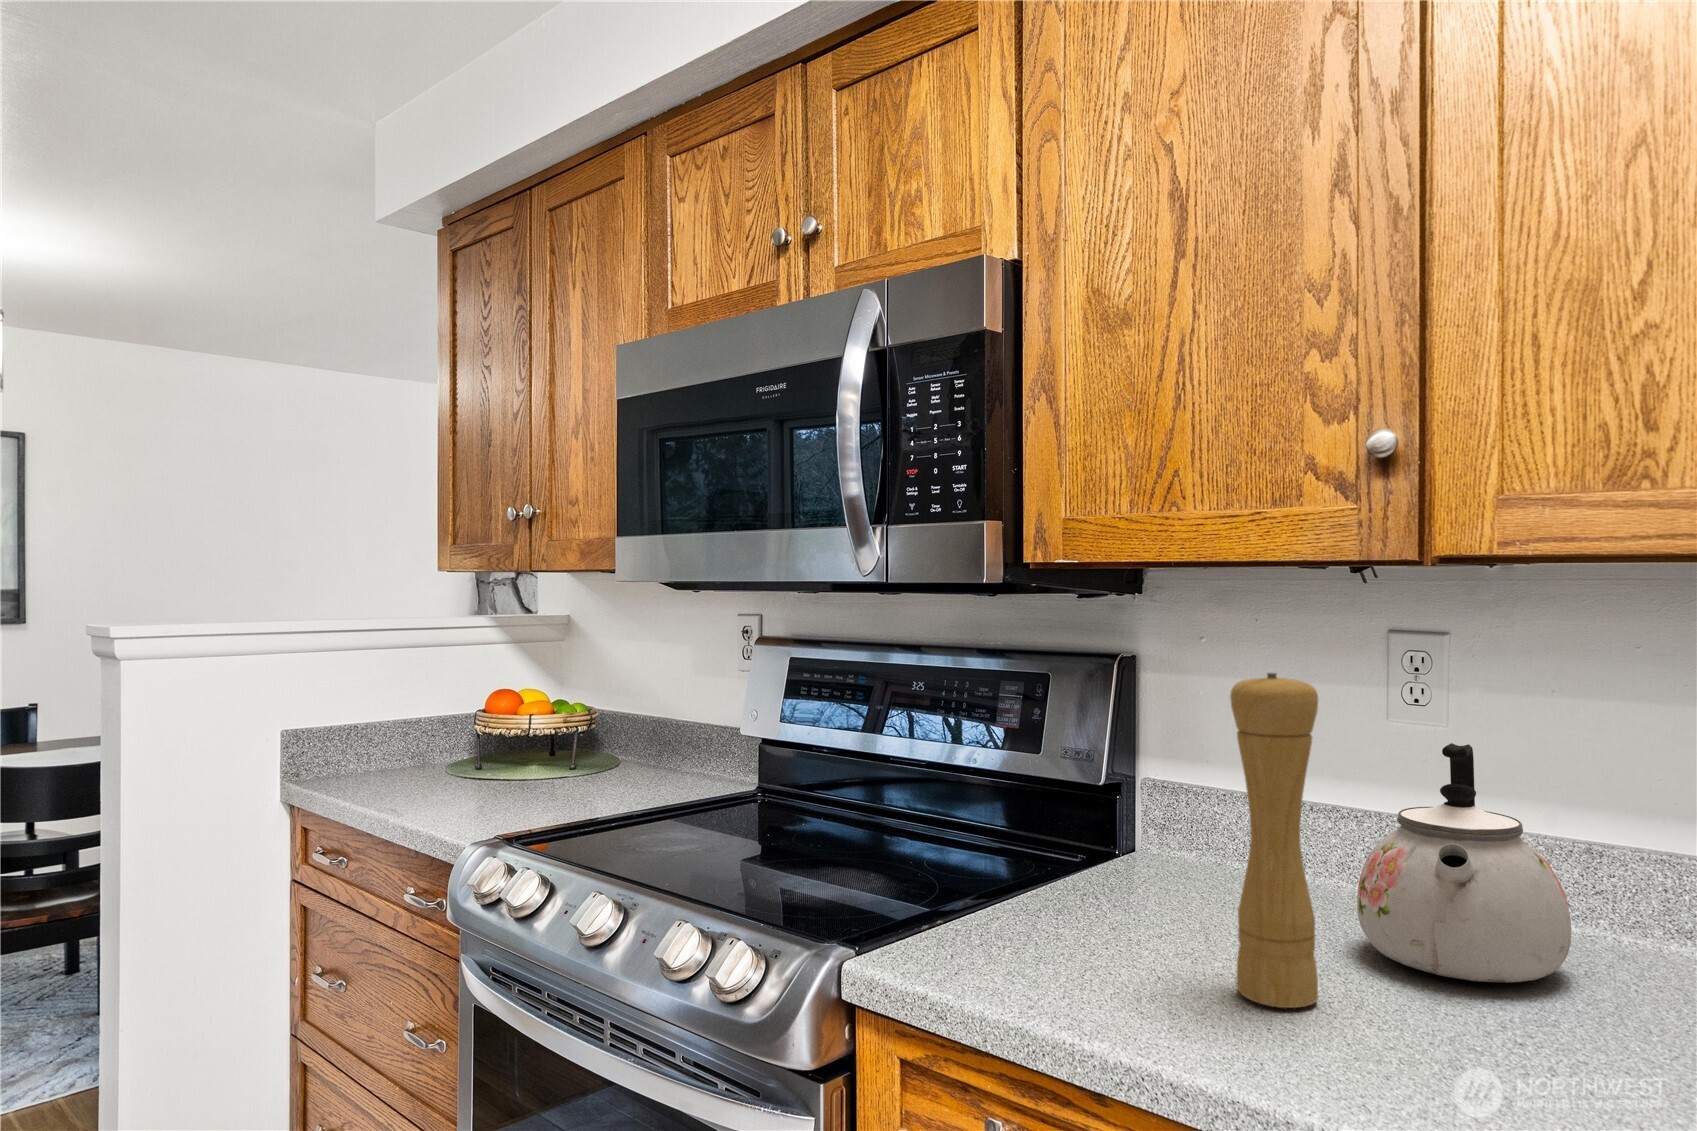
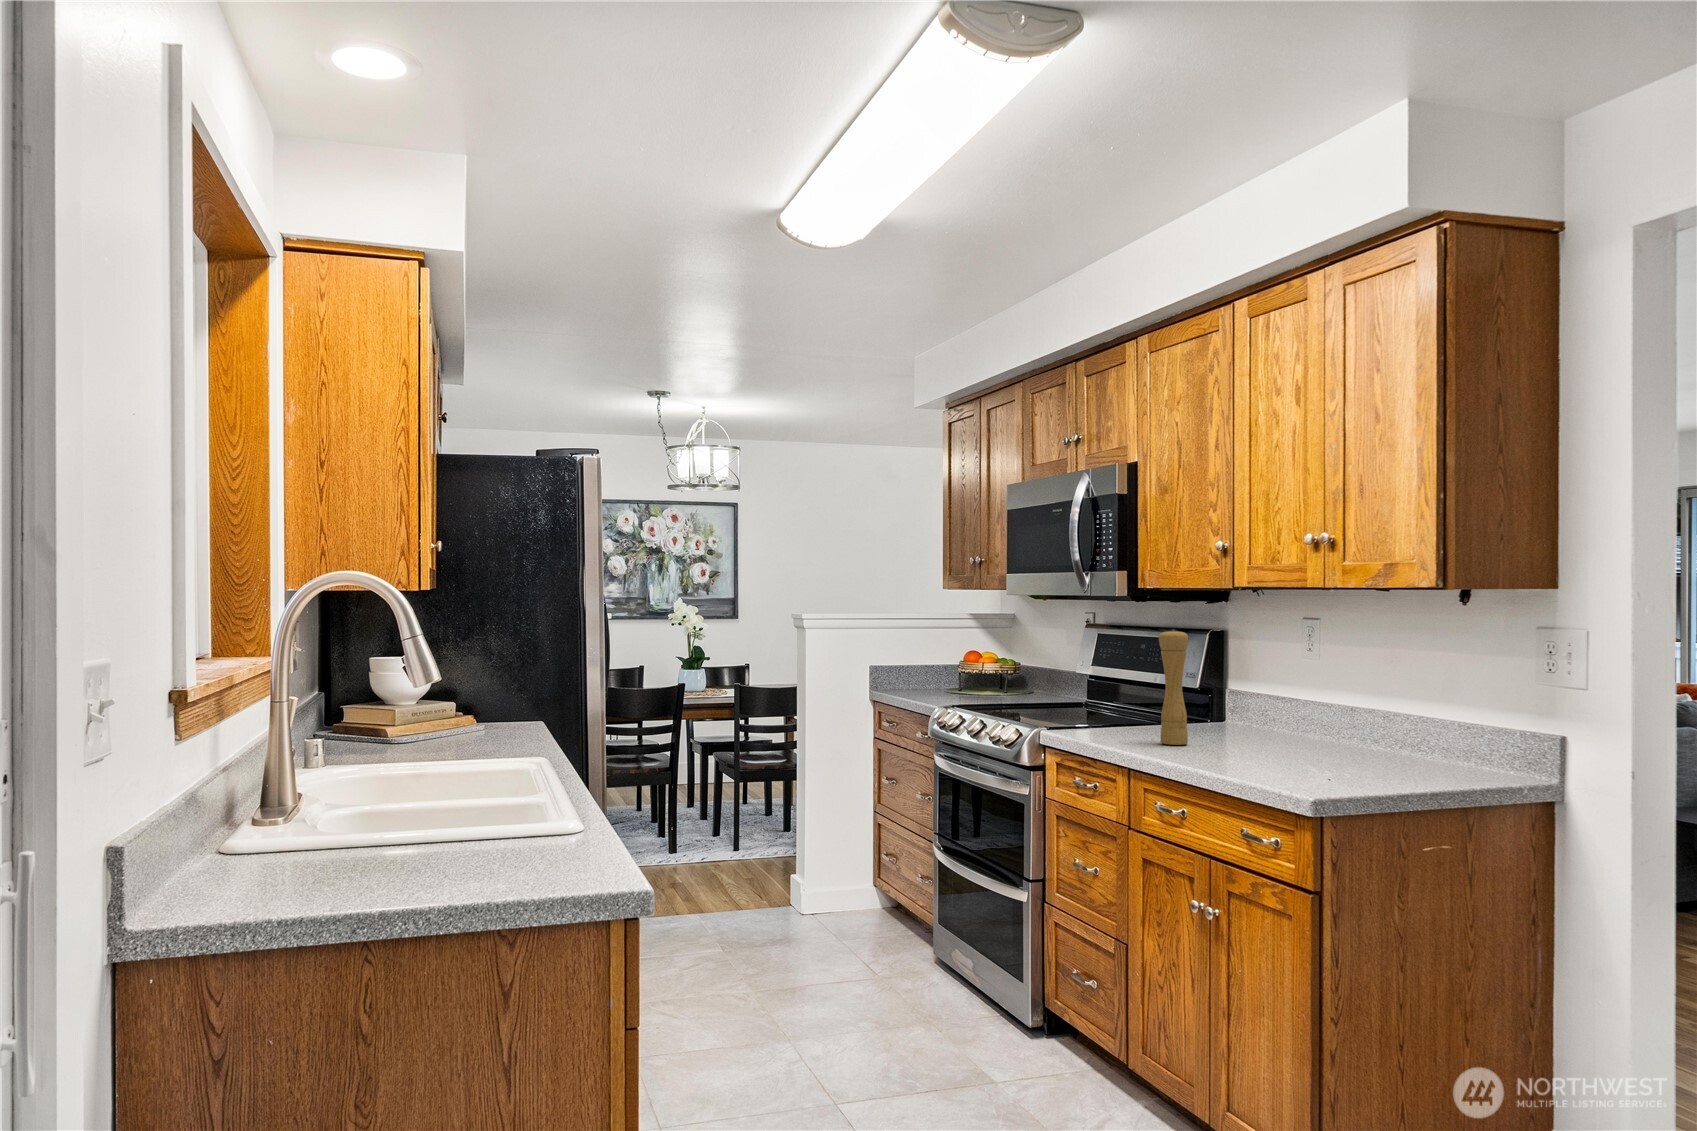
kettle: present [1357,743,1571,982] -> none [1229,661,1306,747]

